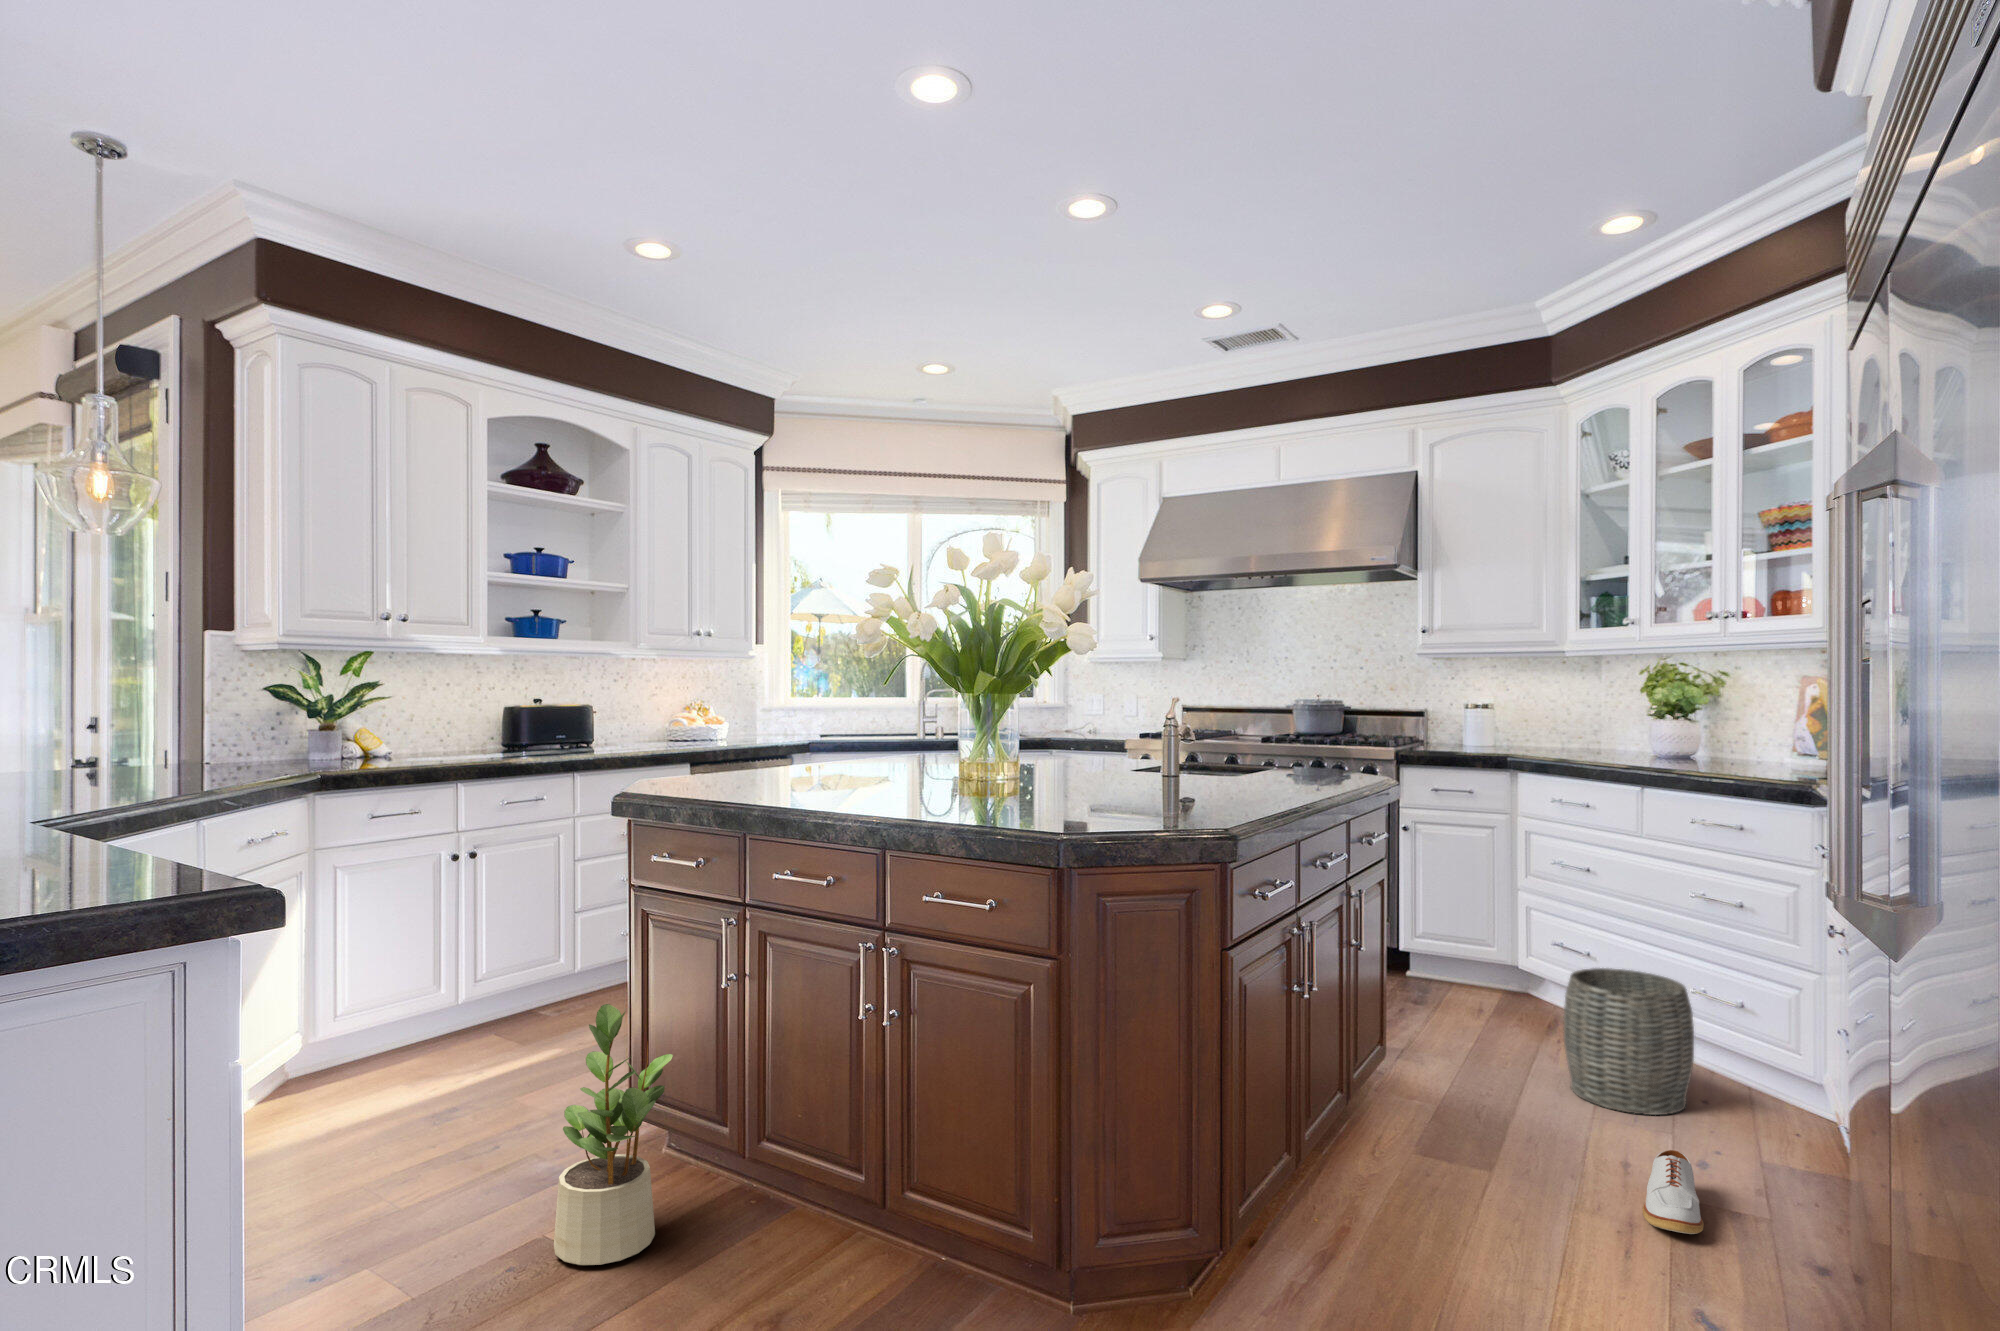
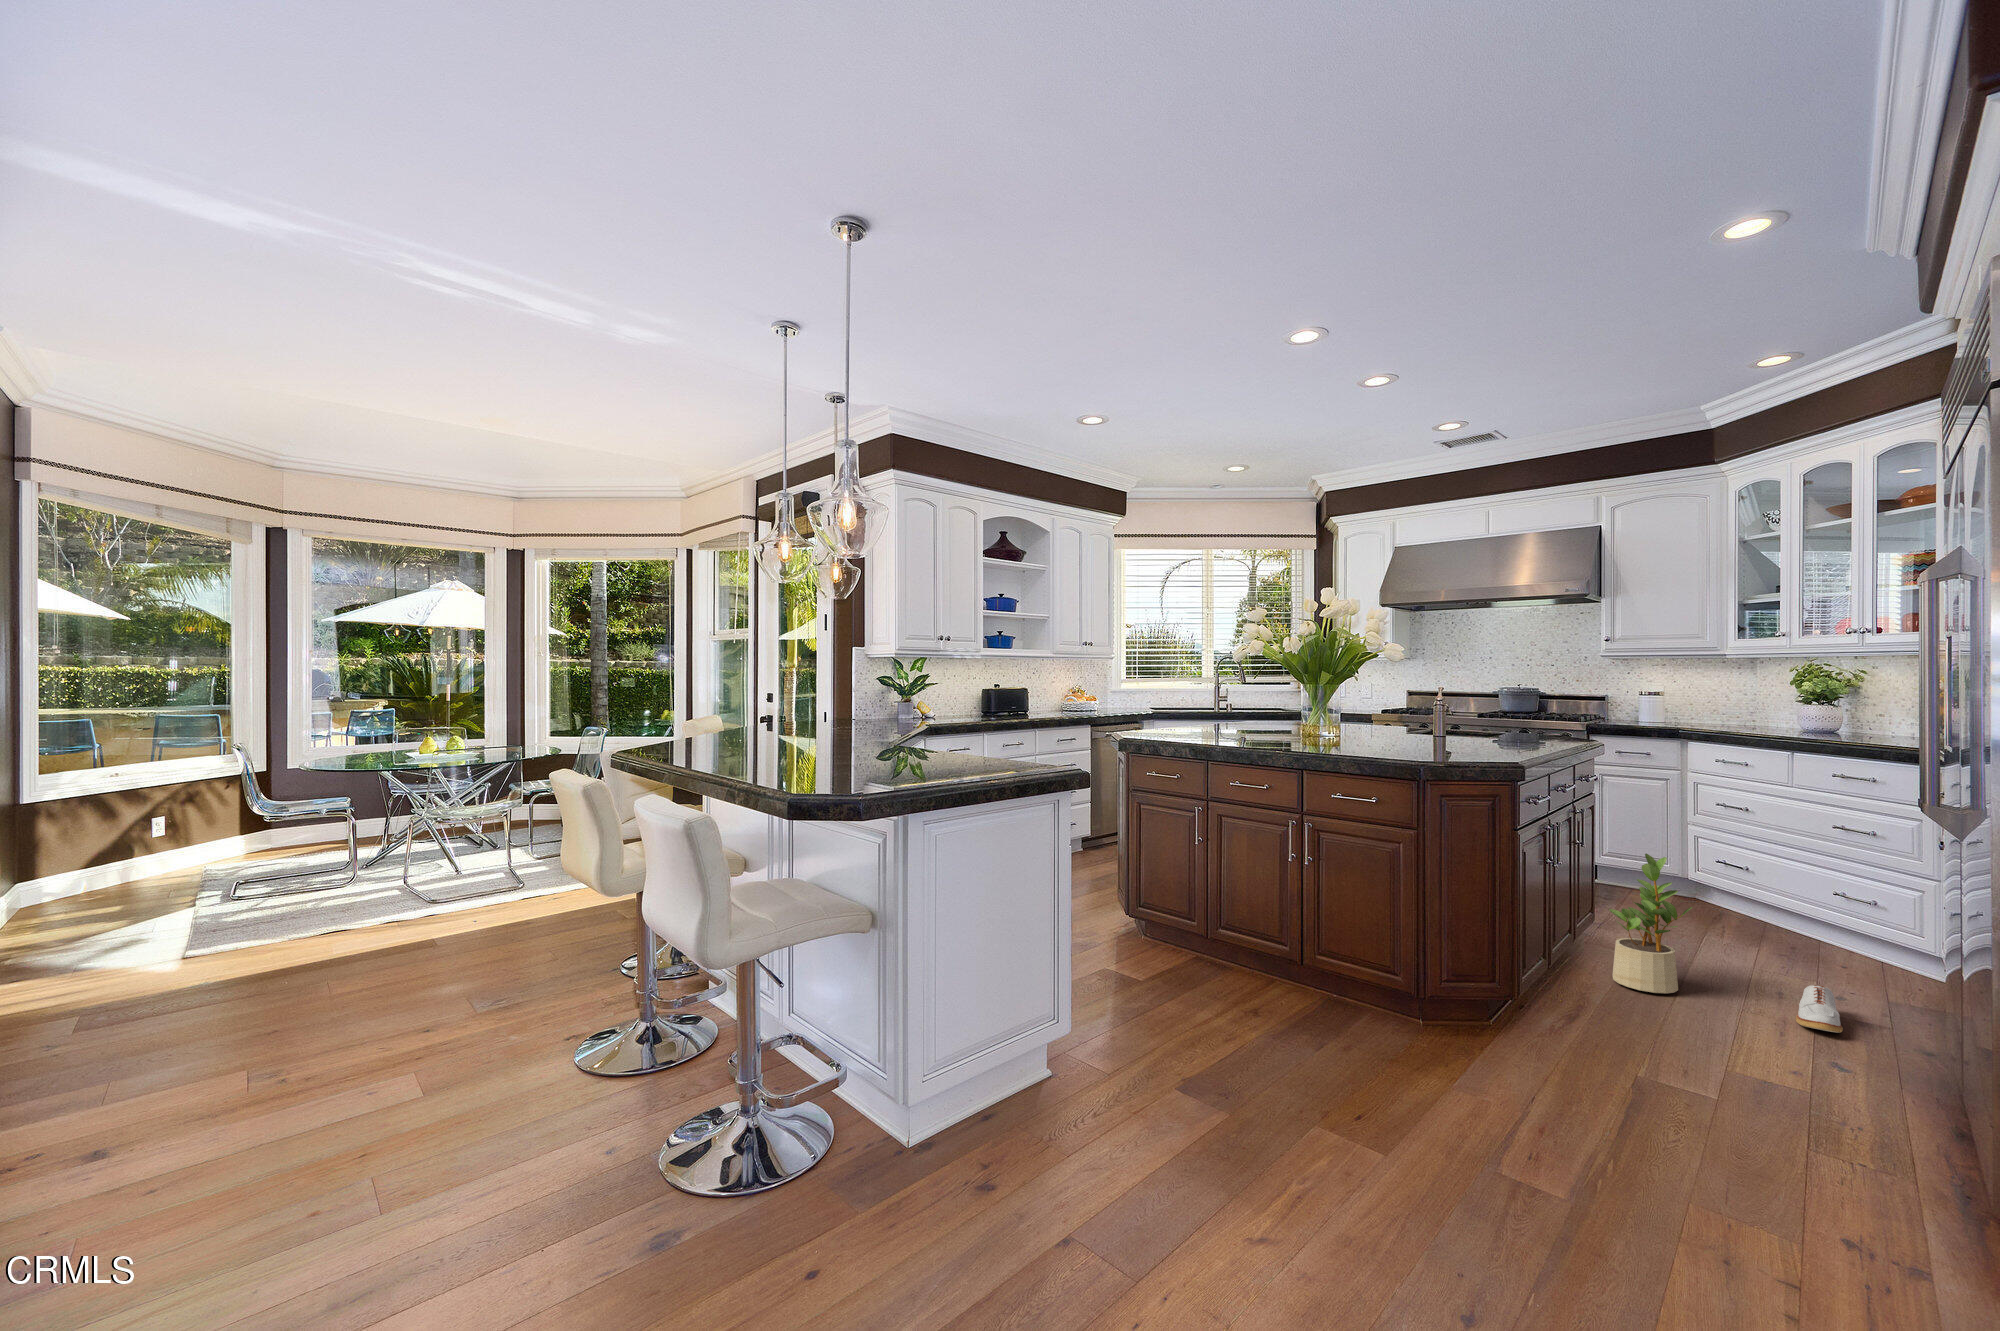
woven basket: present [1564,968,1694,1115] -> none [1729,873,1835,972]
potted plant: present [554,1004,673,1265] -> present [1609,854,1692,993]

